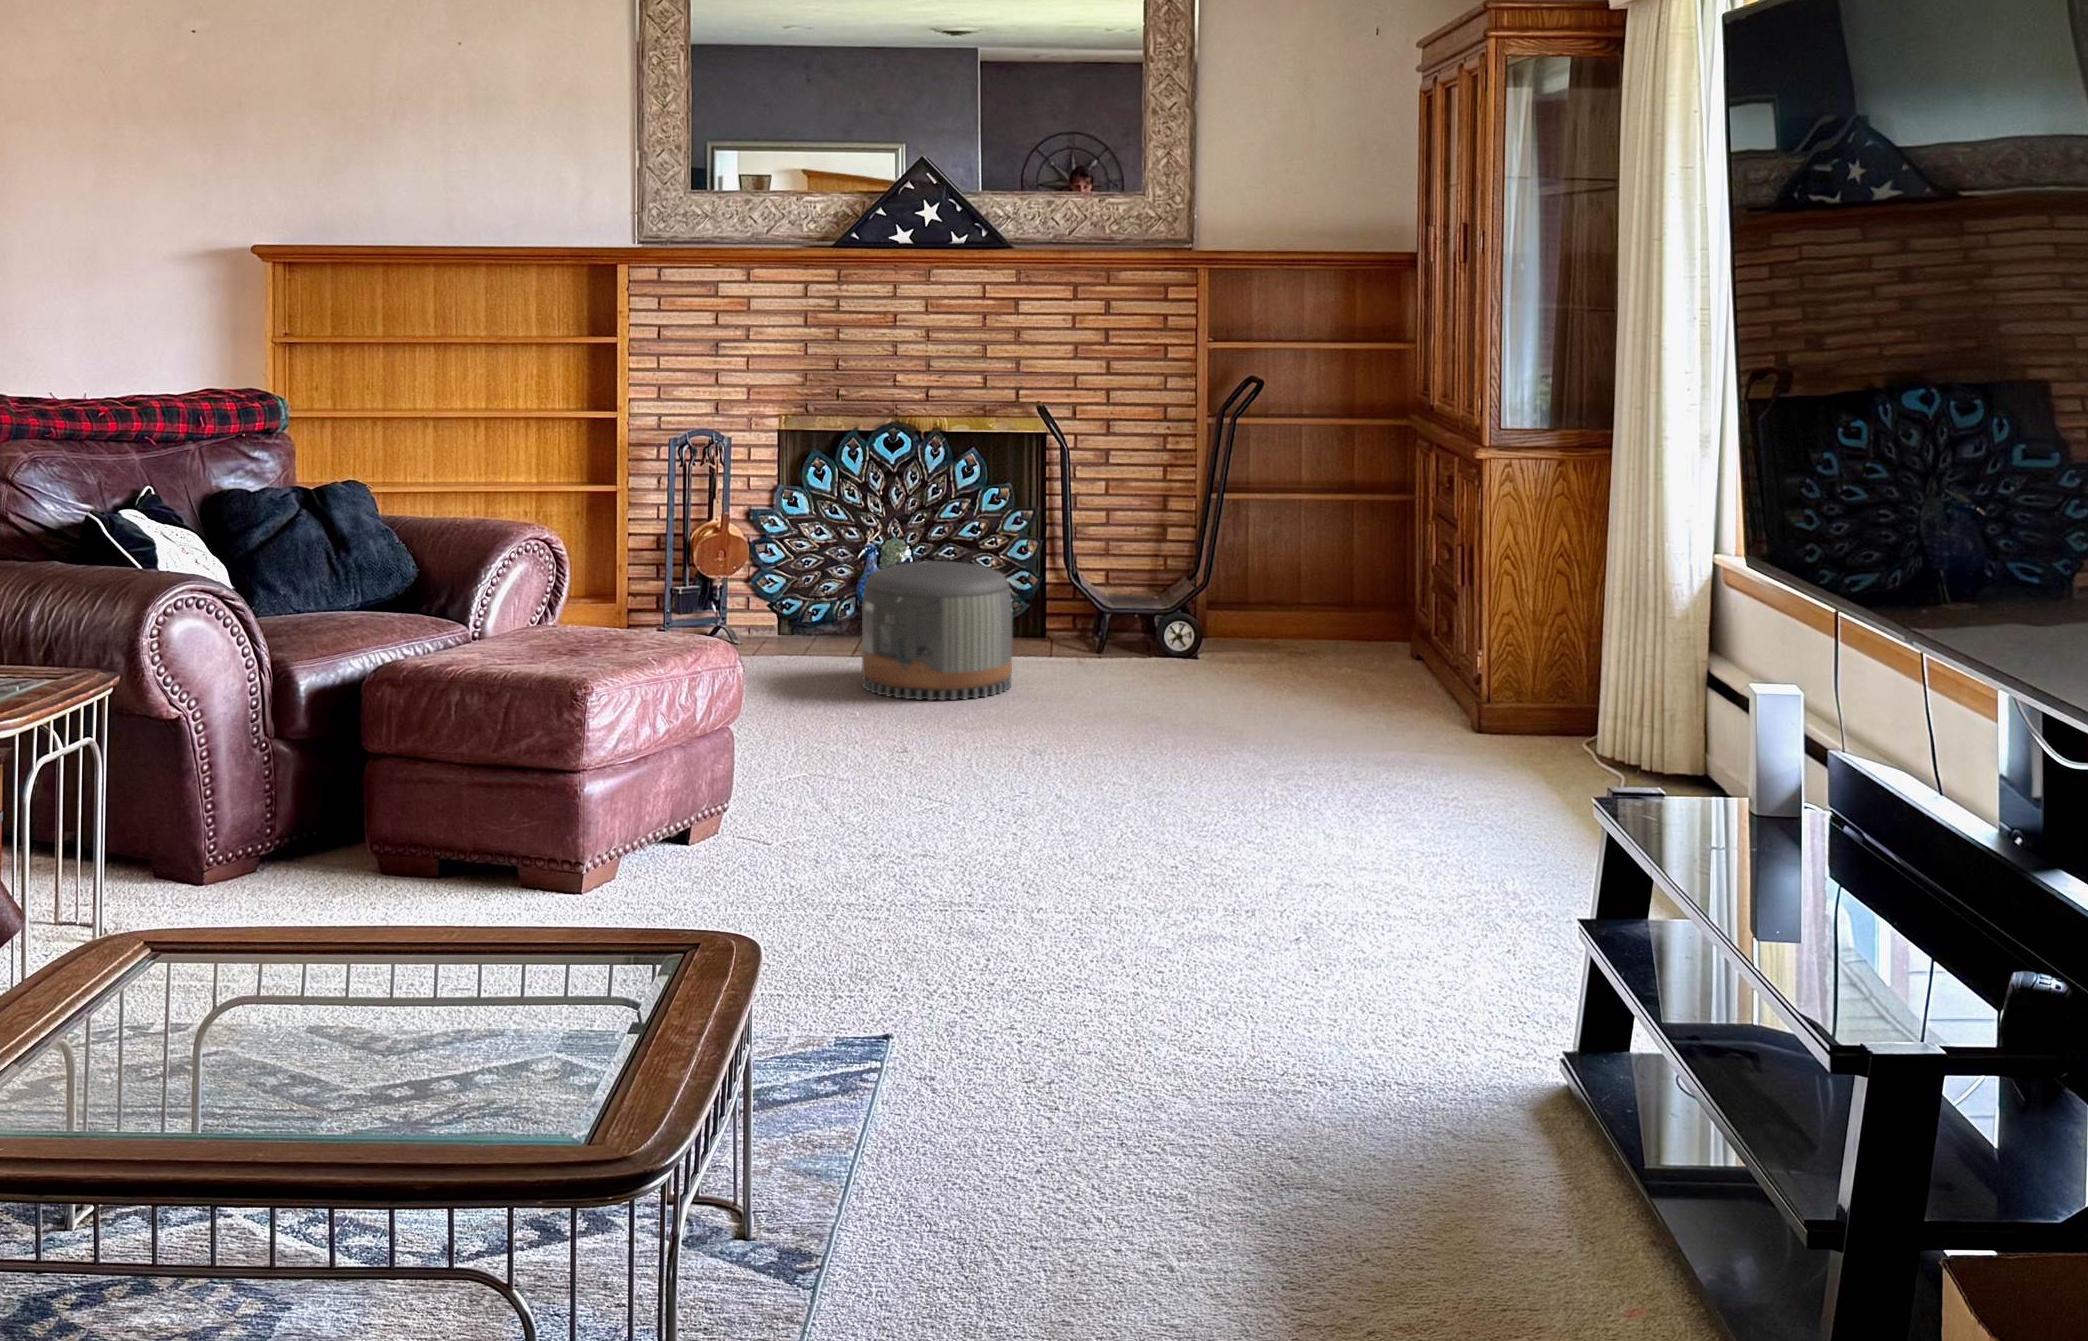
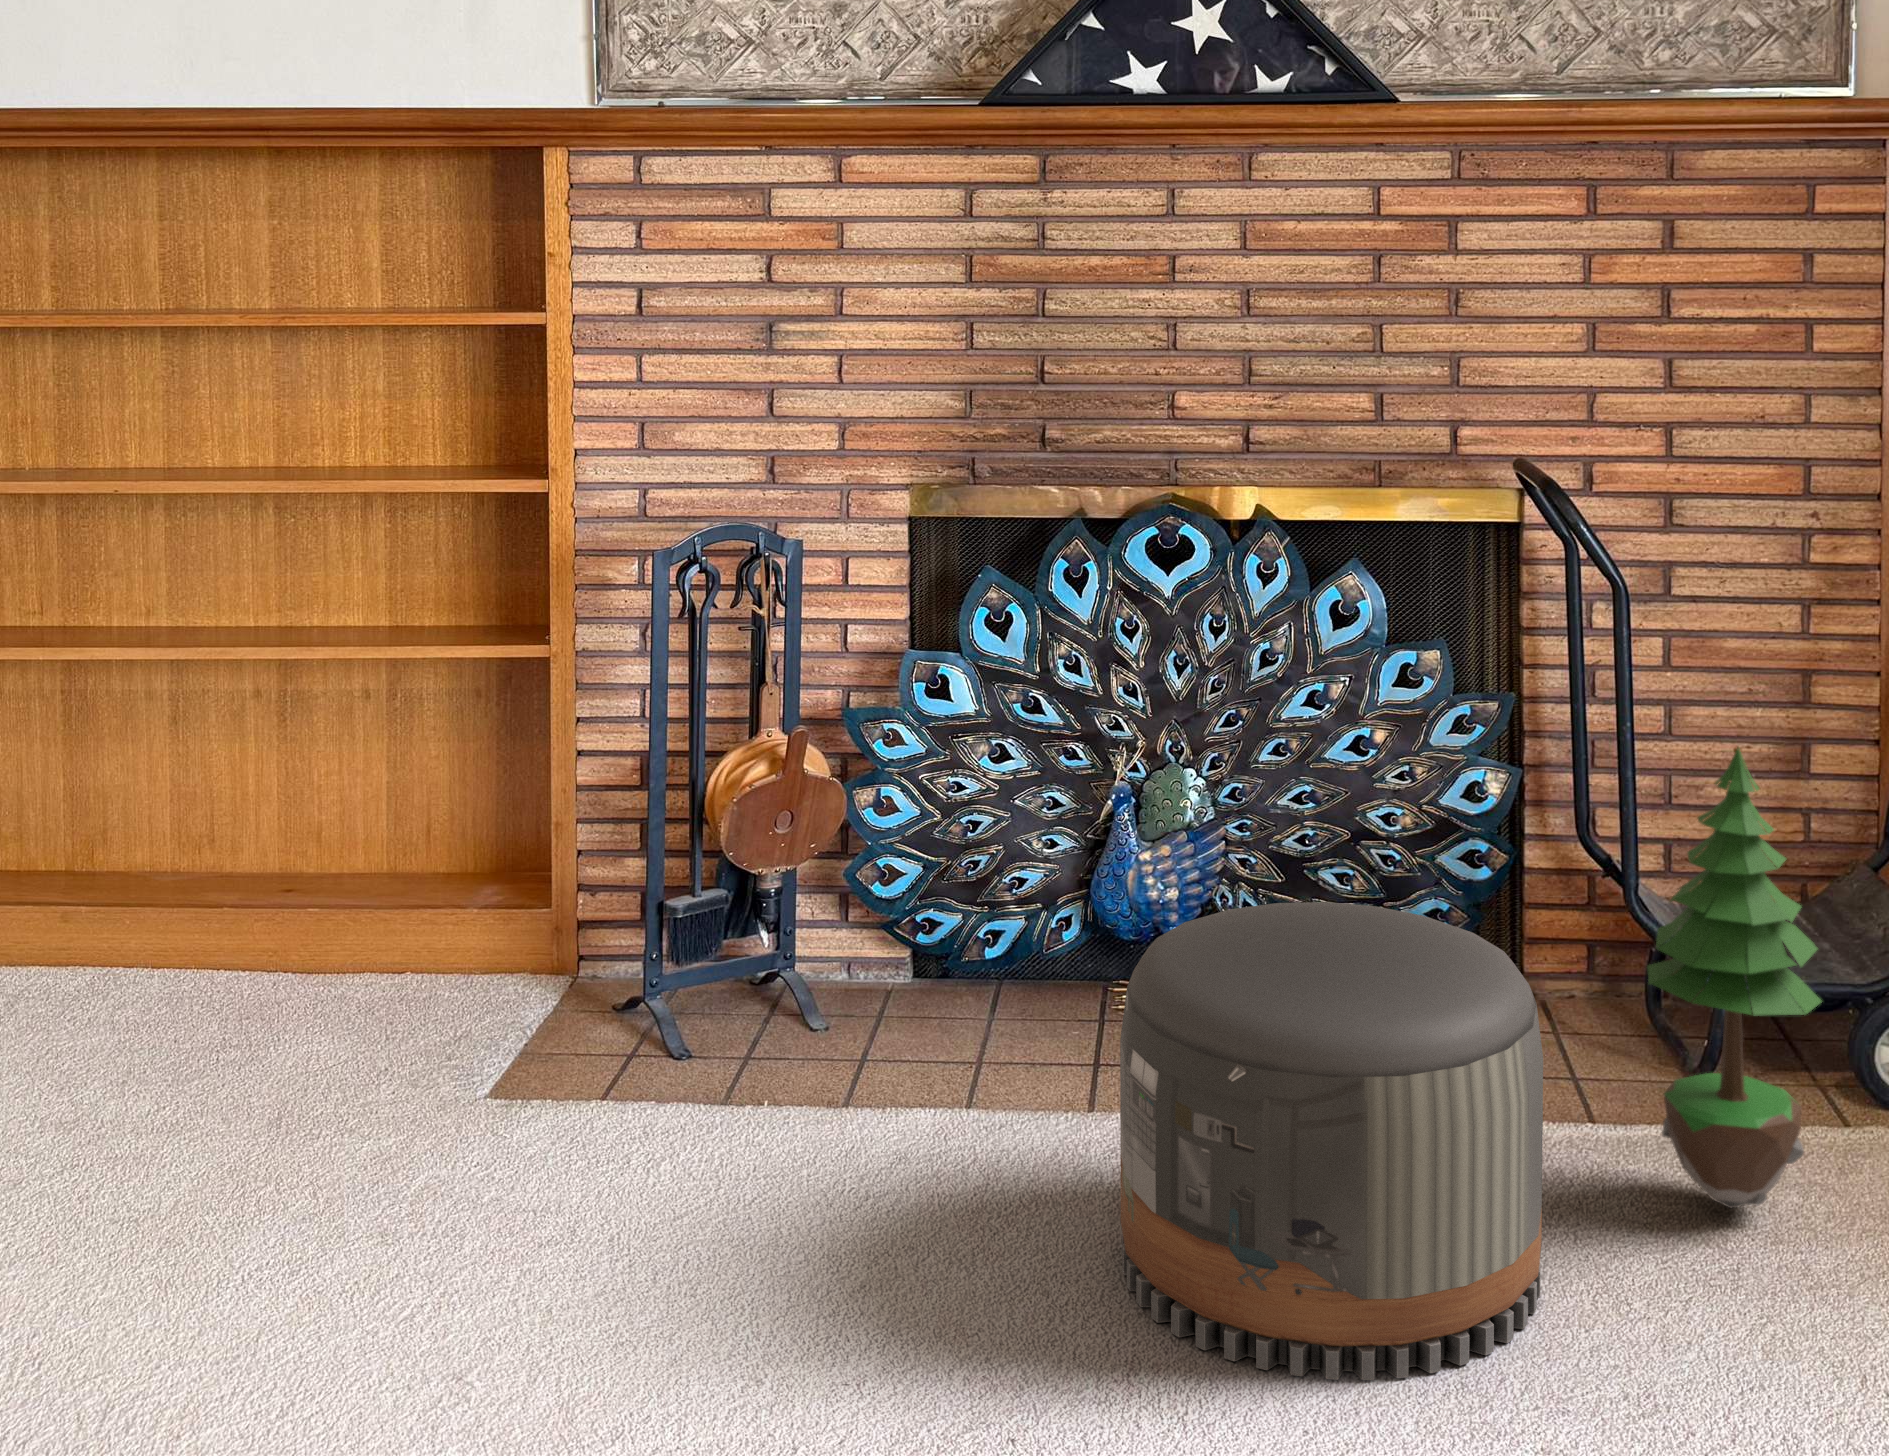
potted tree: none [1059,502,1123,676] -> present [1647,748,1822,1208]

